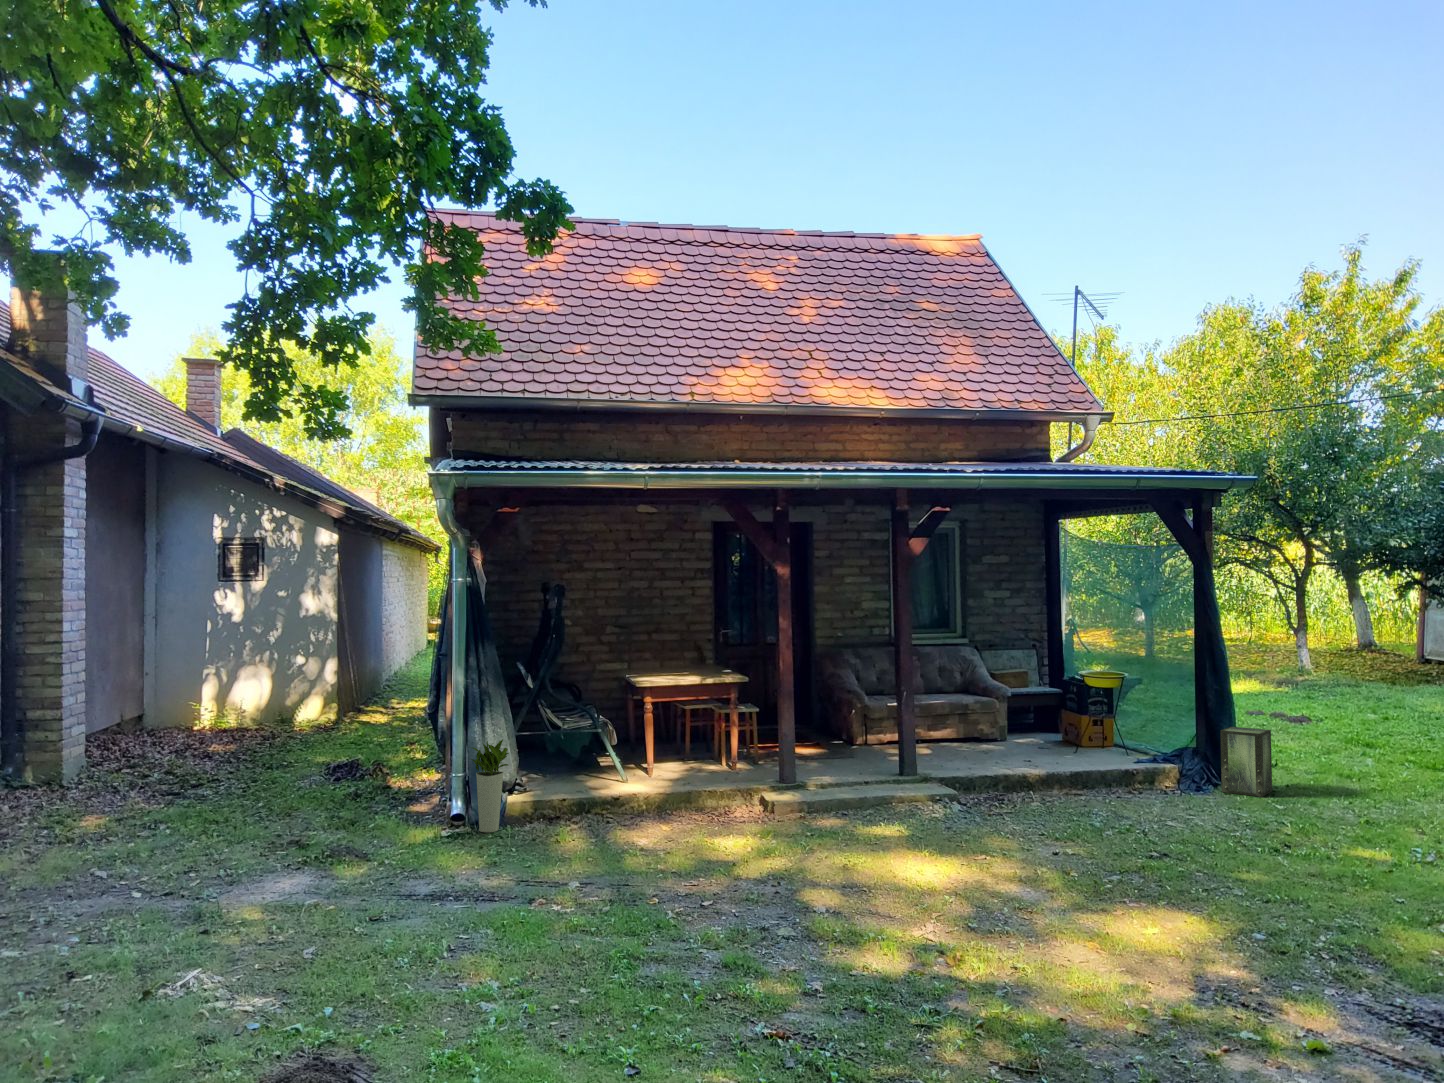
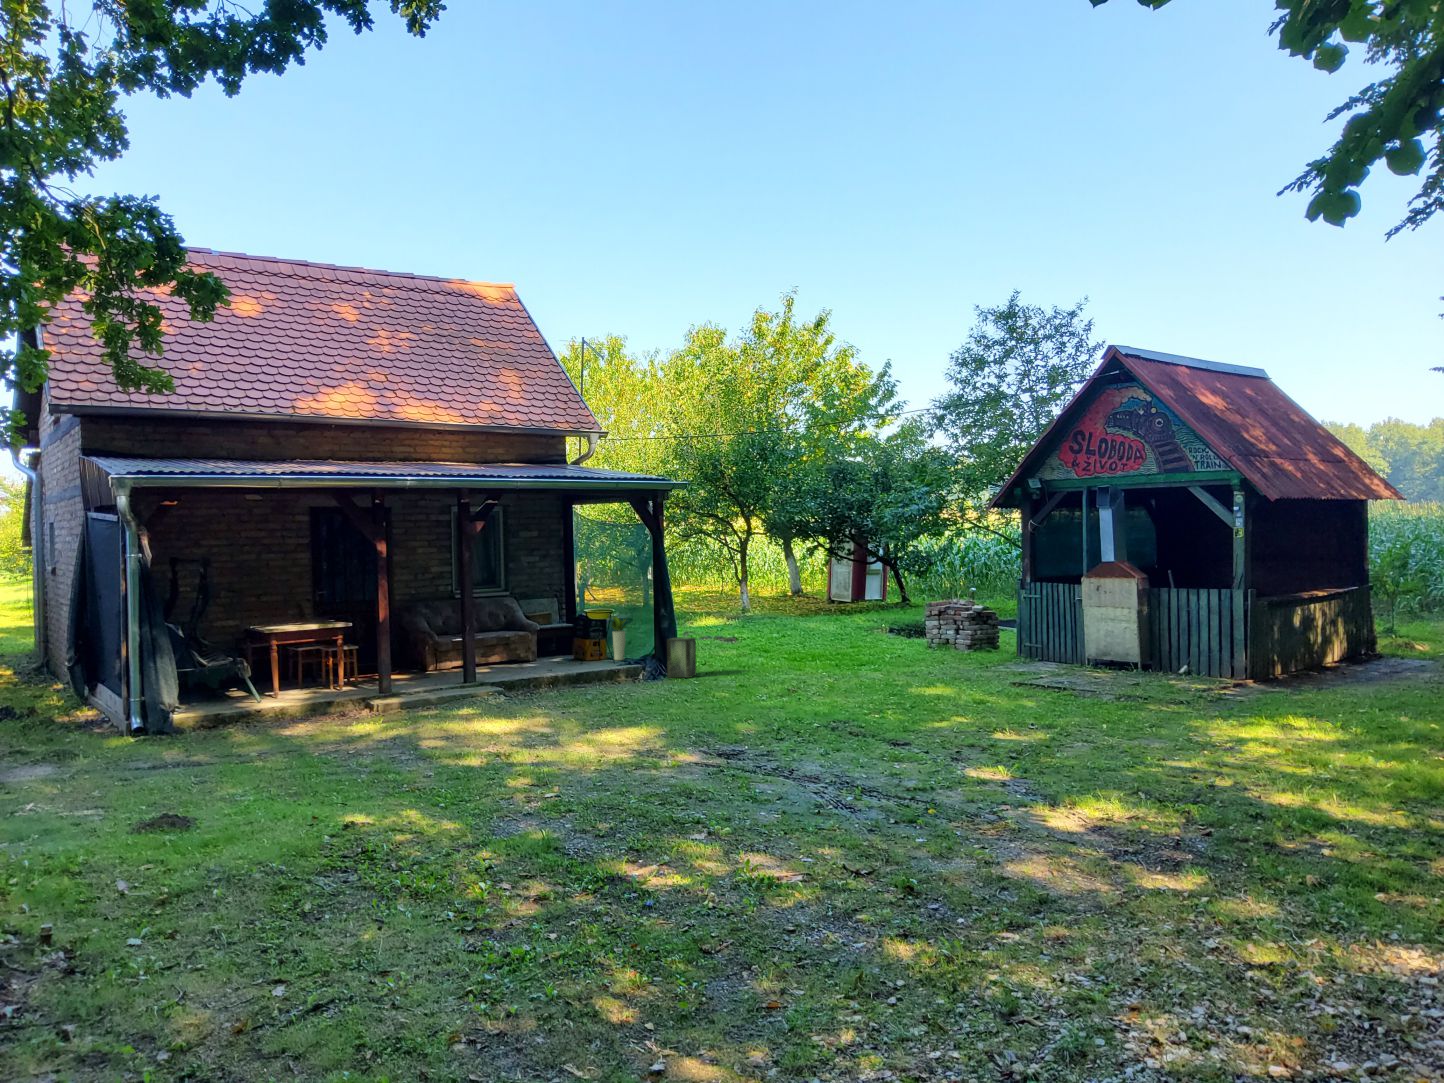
planter: present [471,739,509,832] -> present [611,616,626,660]

